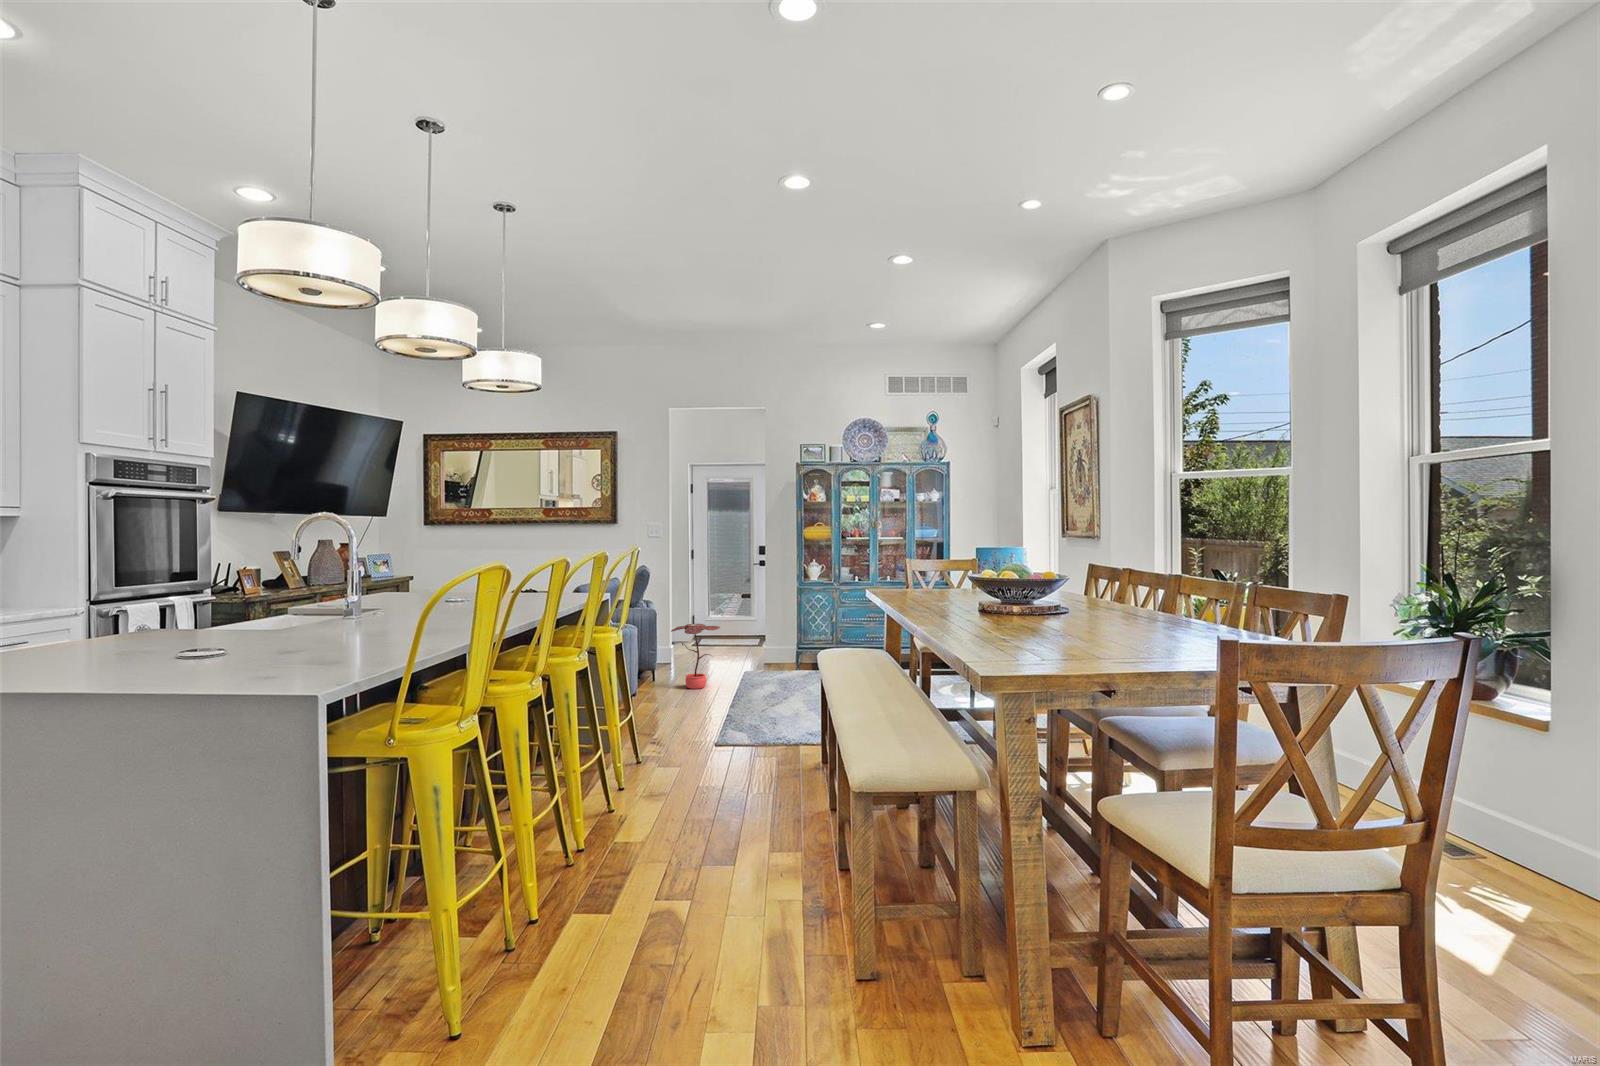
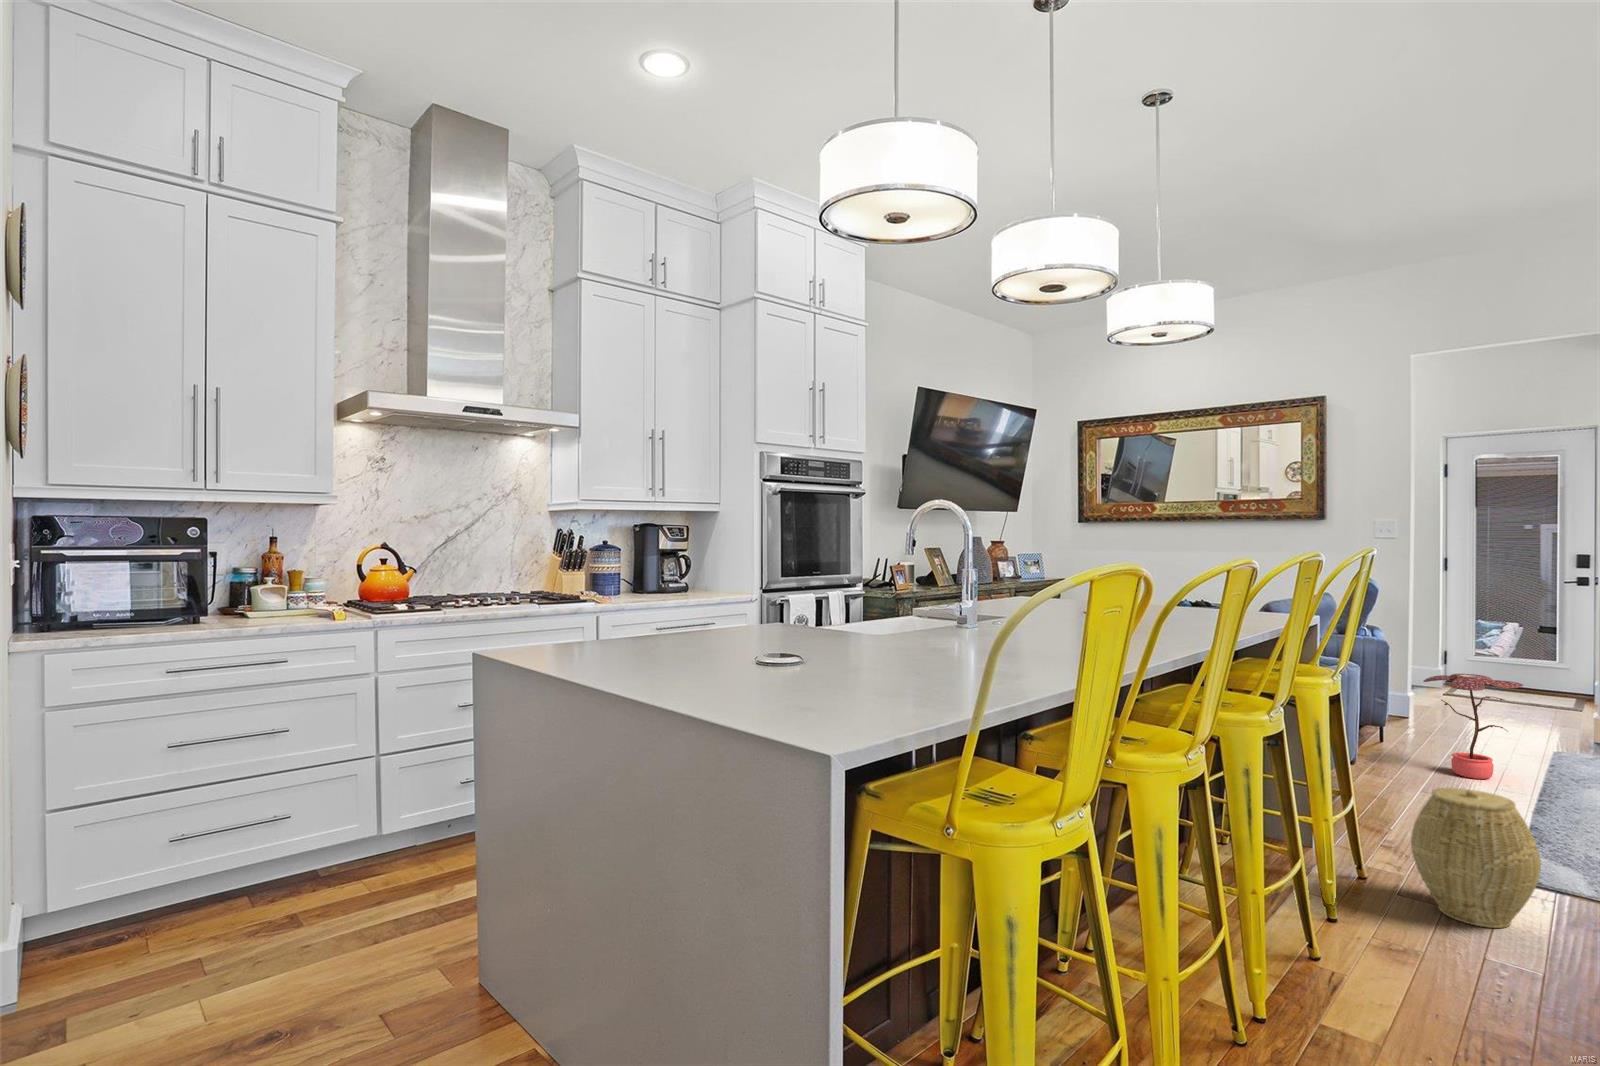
woven basket: none [661,691,721,769] -> present [1411,788,1541,928]

